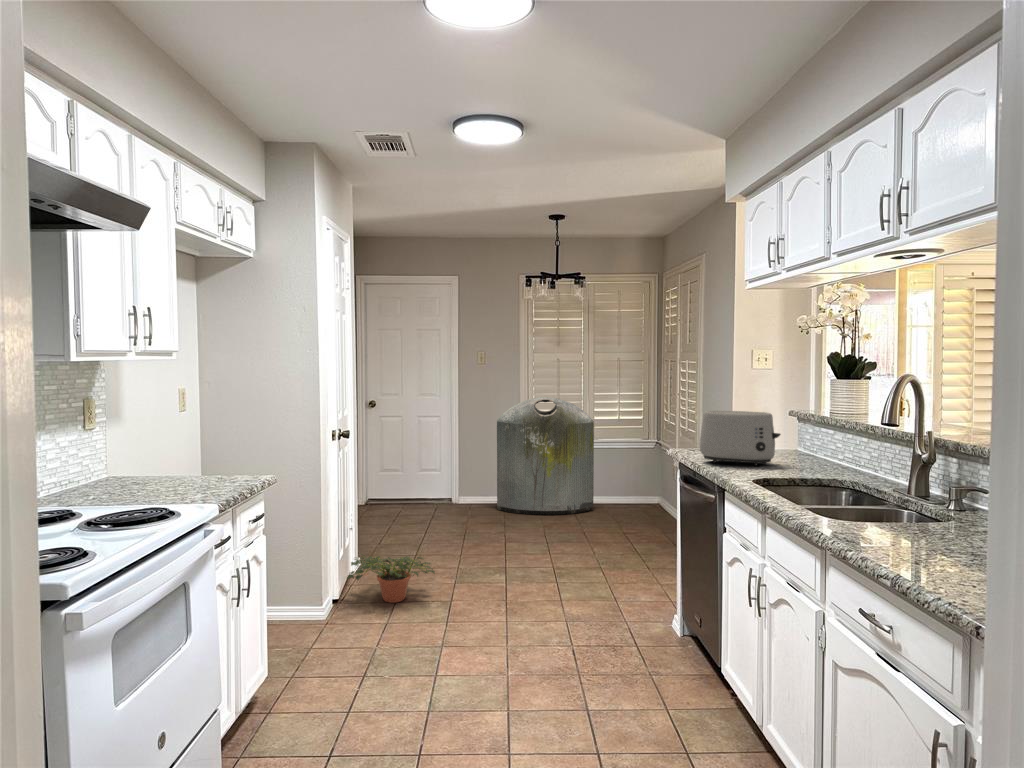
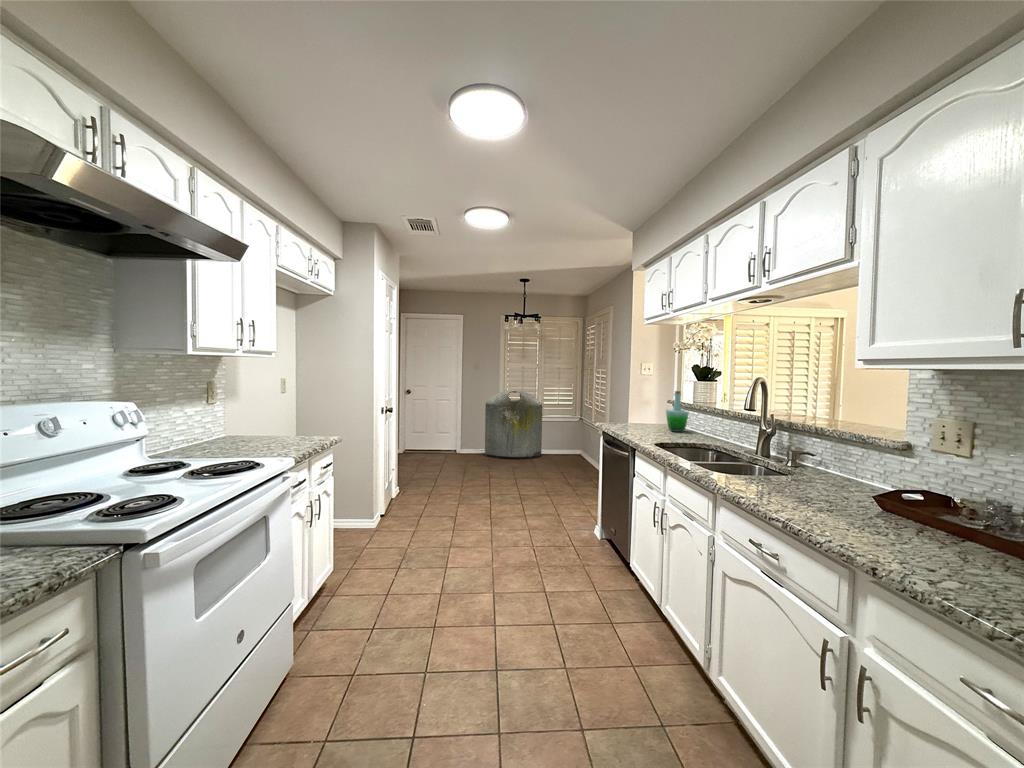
bottle: none [784,396,819,462] -> present [666,391,689,432]
toaster: present [700,411,781,466] -> none [615,399,666,434]
potted plant: present [347,554,435,603] -> none [391,484,447,515]

